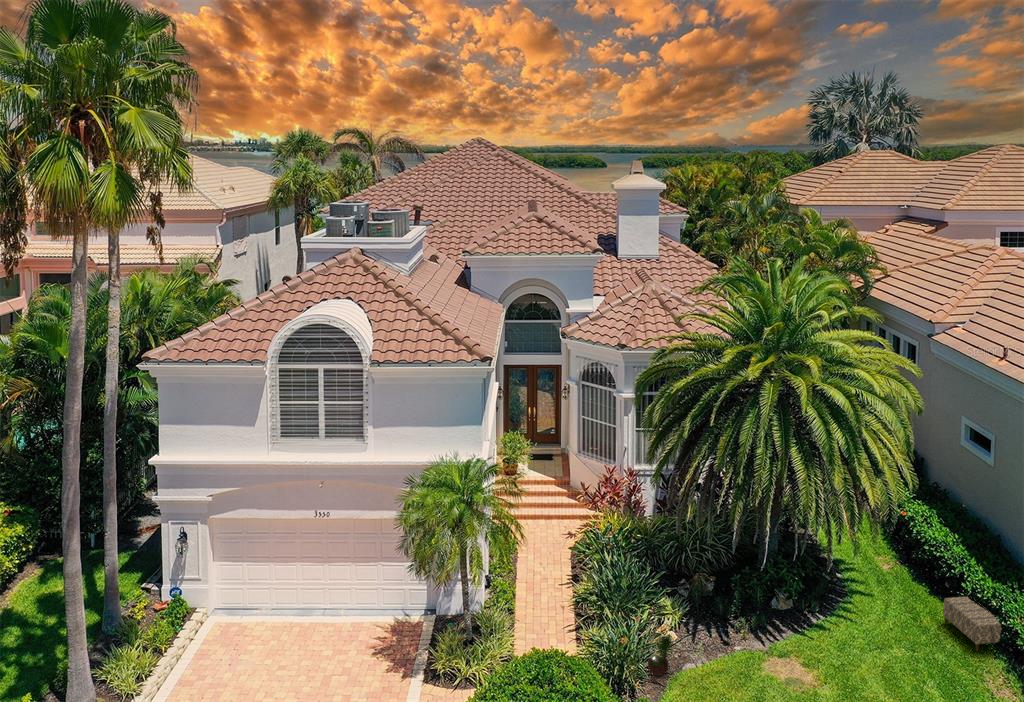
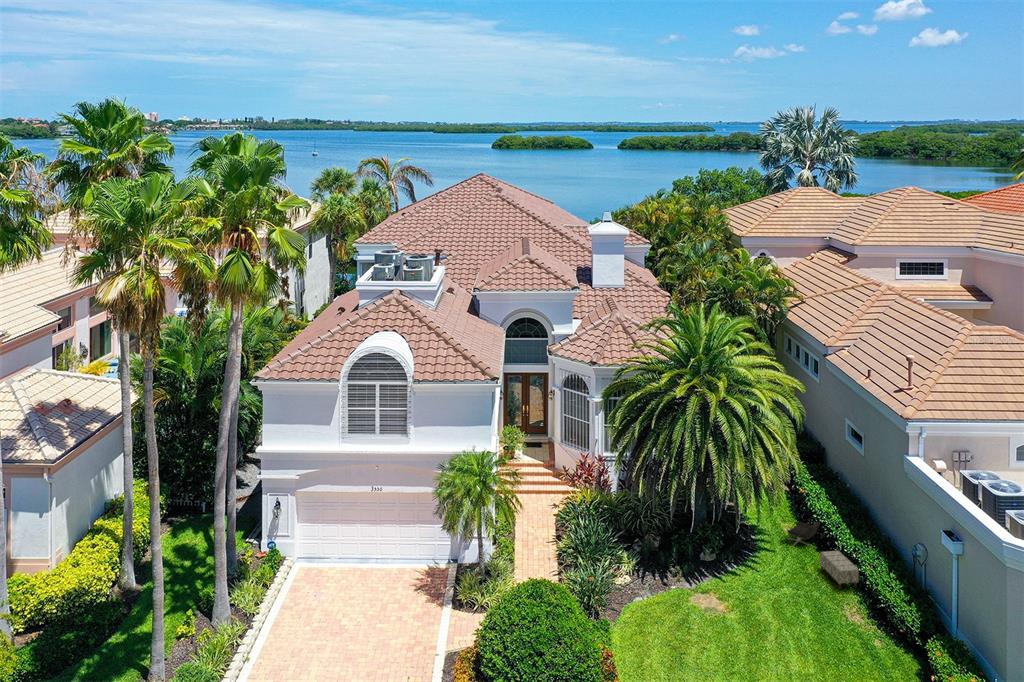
lounge chair: none [890,556,937,589] -> present [787,522,820,545]
potted tree: present [648,634,673,676] -> none [610,574,630,605]

